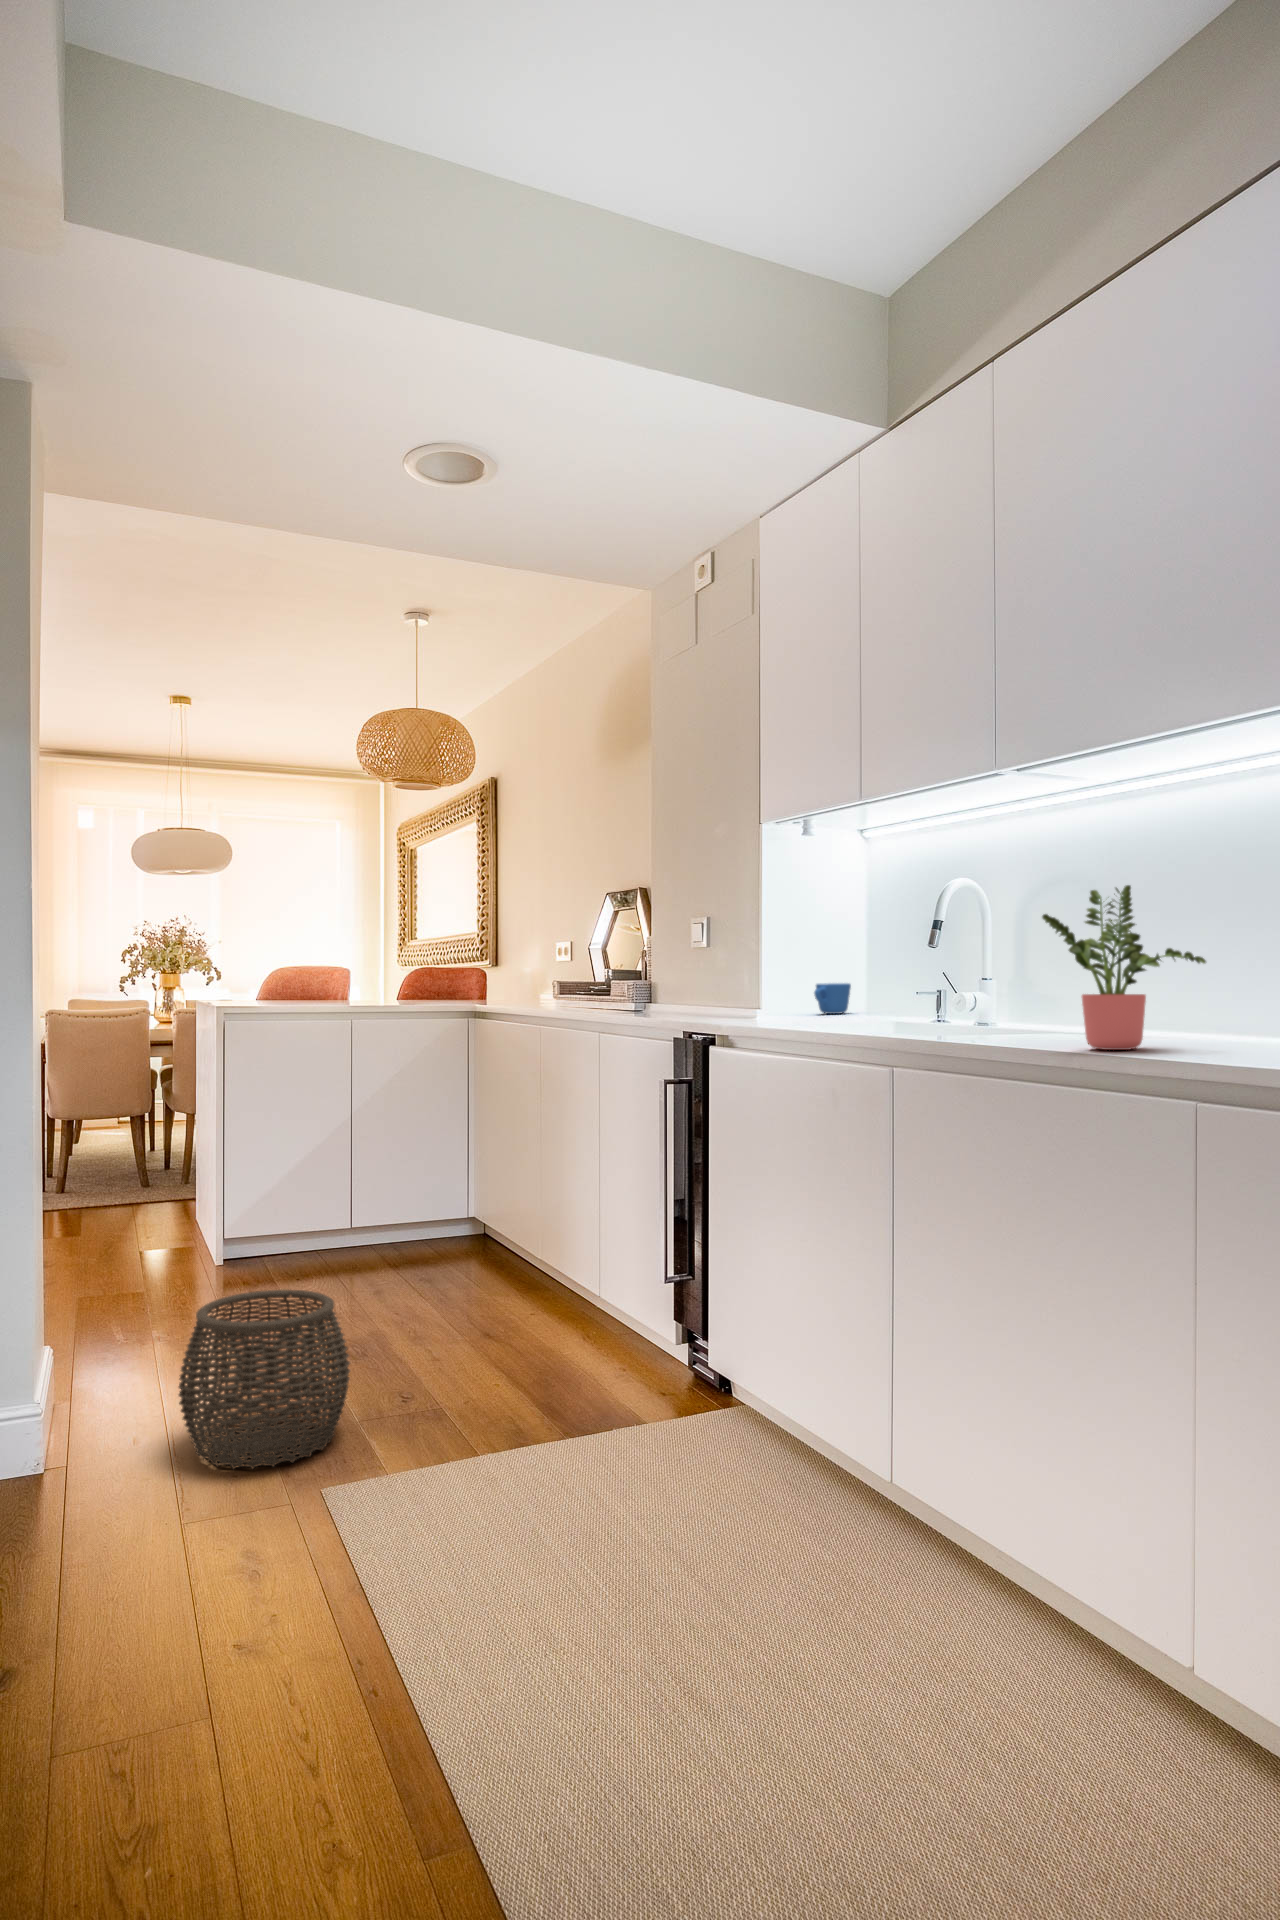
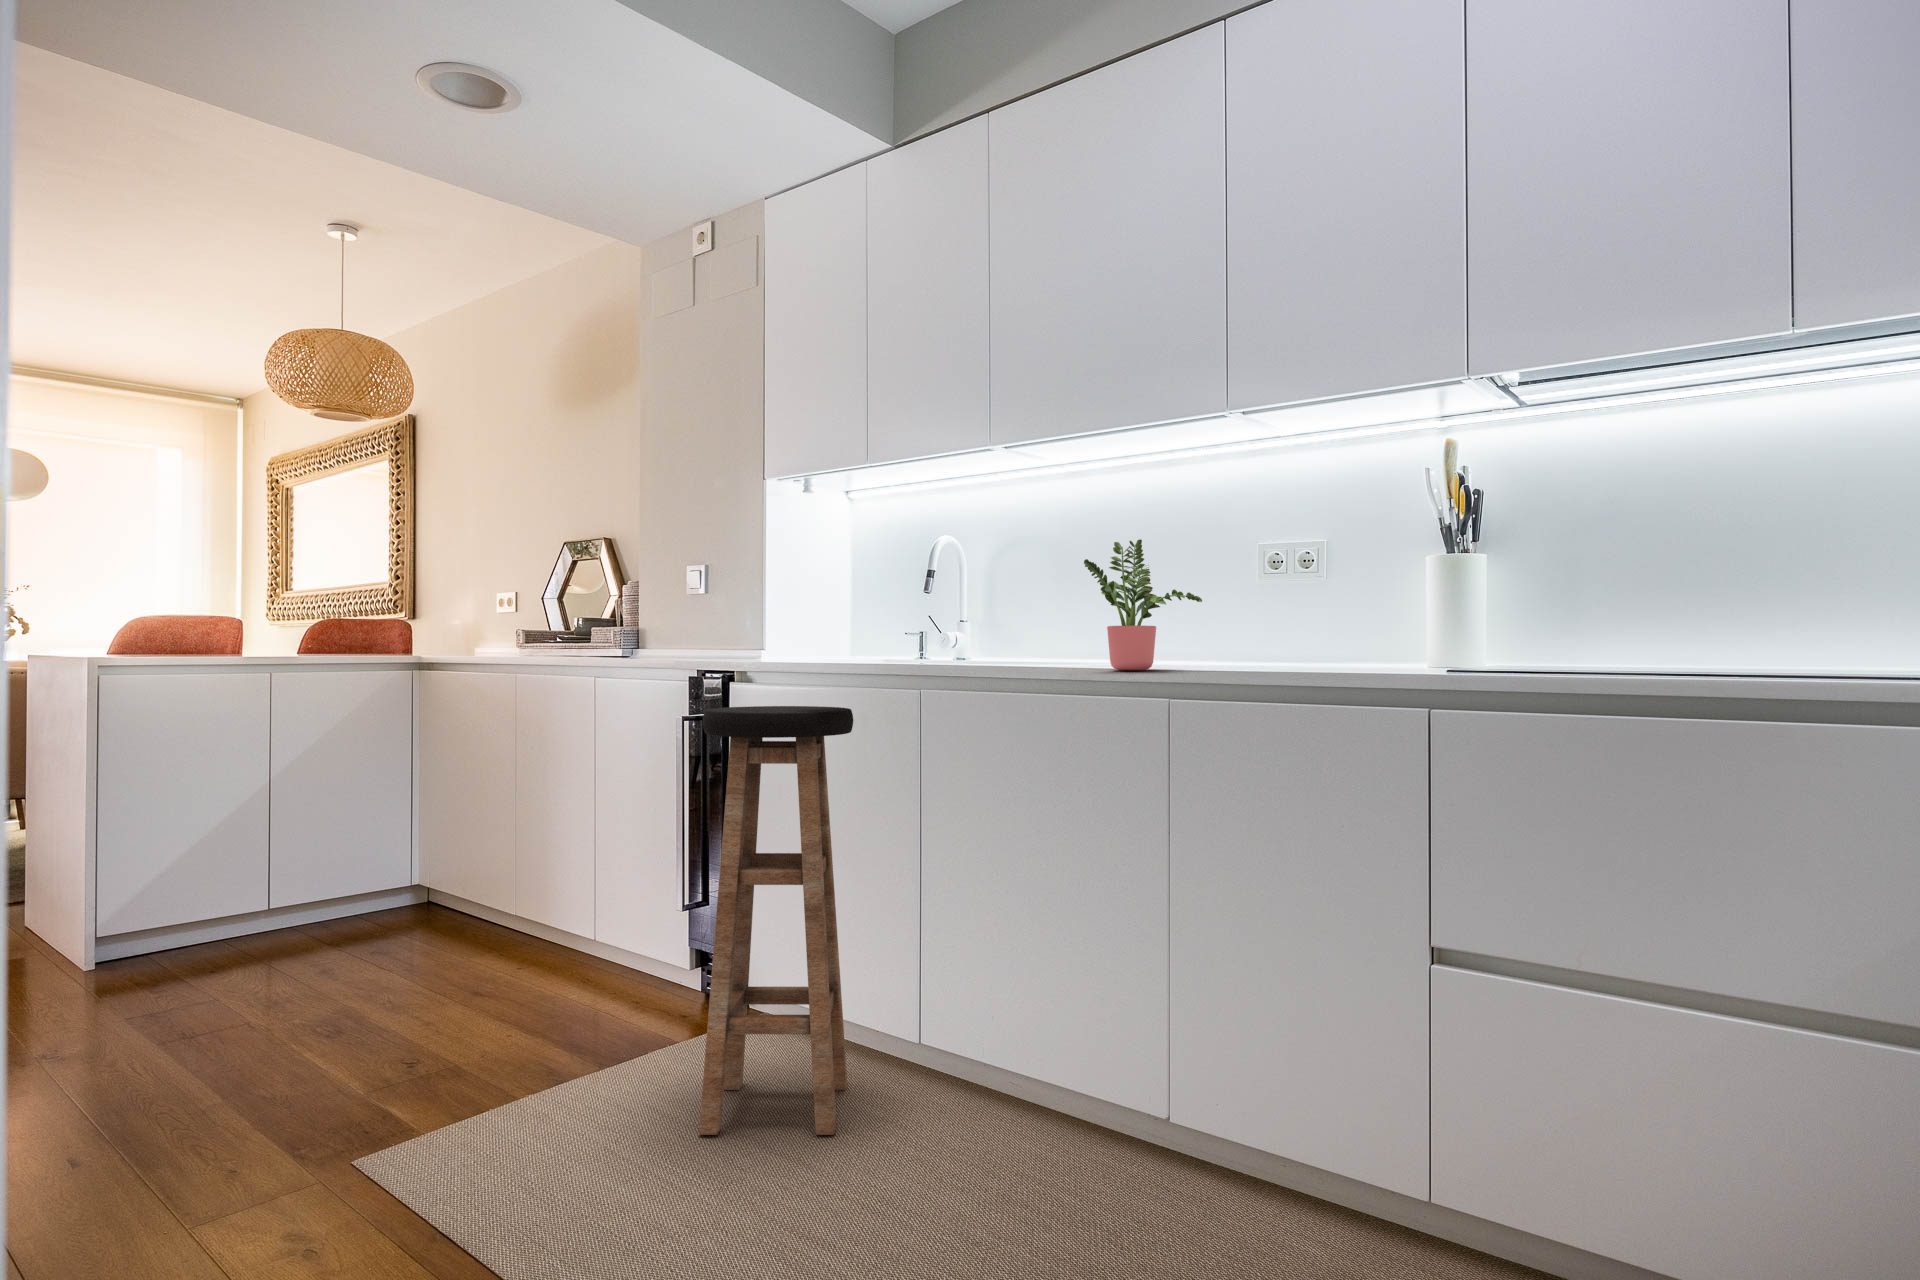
mug: present [814,983,851,1014] -> none [816,627,848,655]
bar stool: none [627,1078,804,1564] -> present [699,706,853,1135]
woven basket: present [179,1290,350,1469] -> none [155,944,364,1140]

